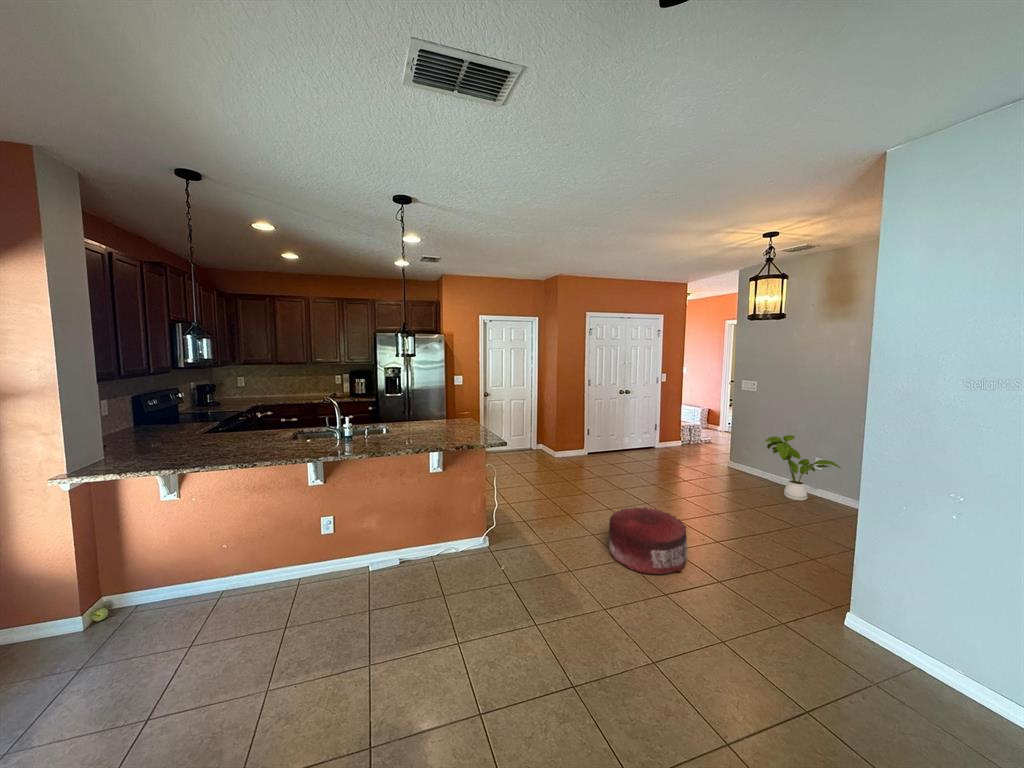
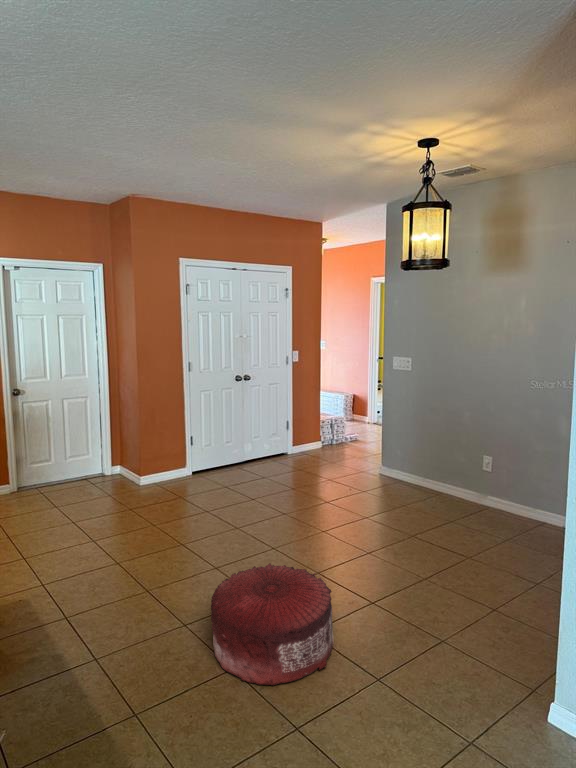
house plant: present [766,435,841,501] -> none [424,427,511,512]

